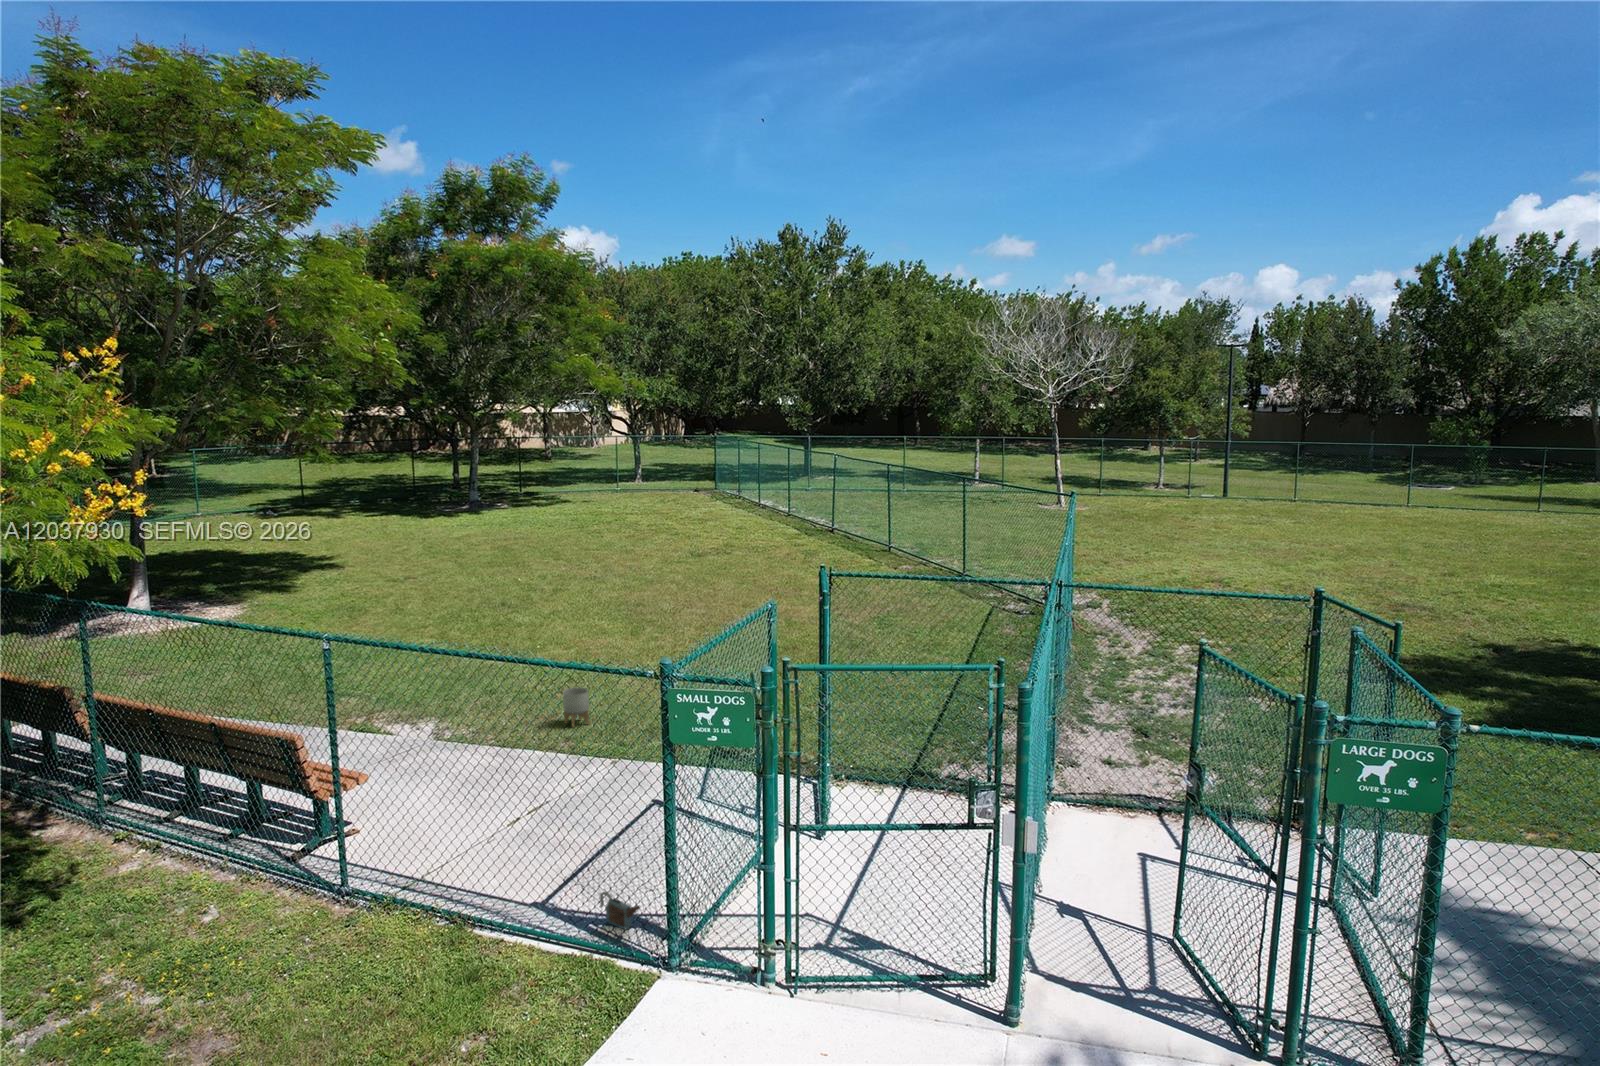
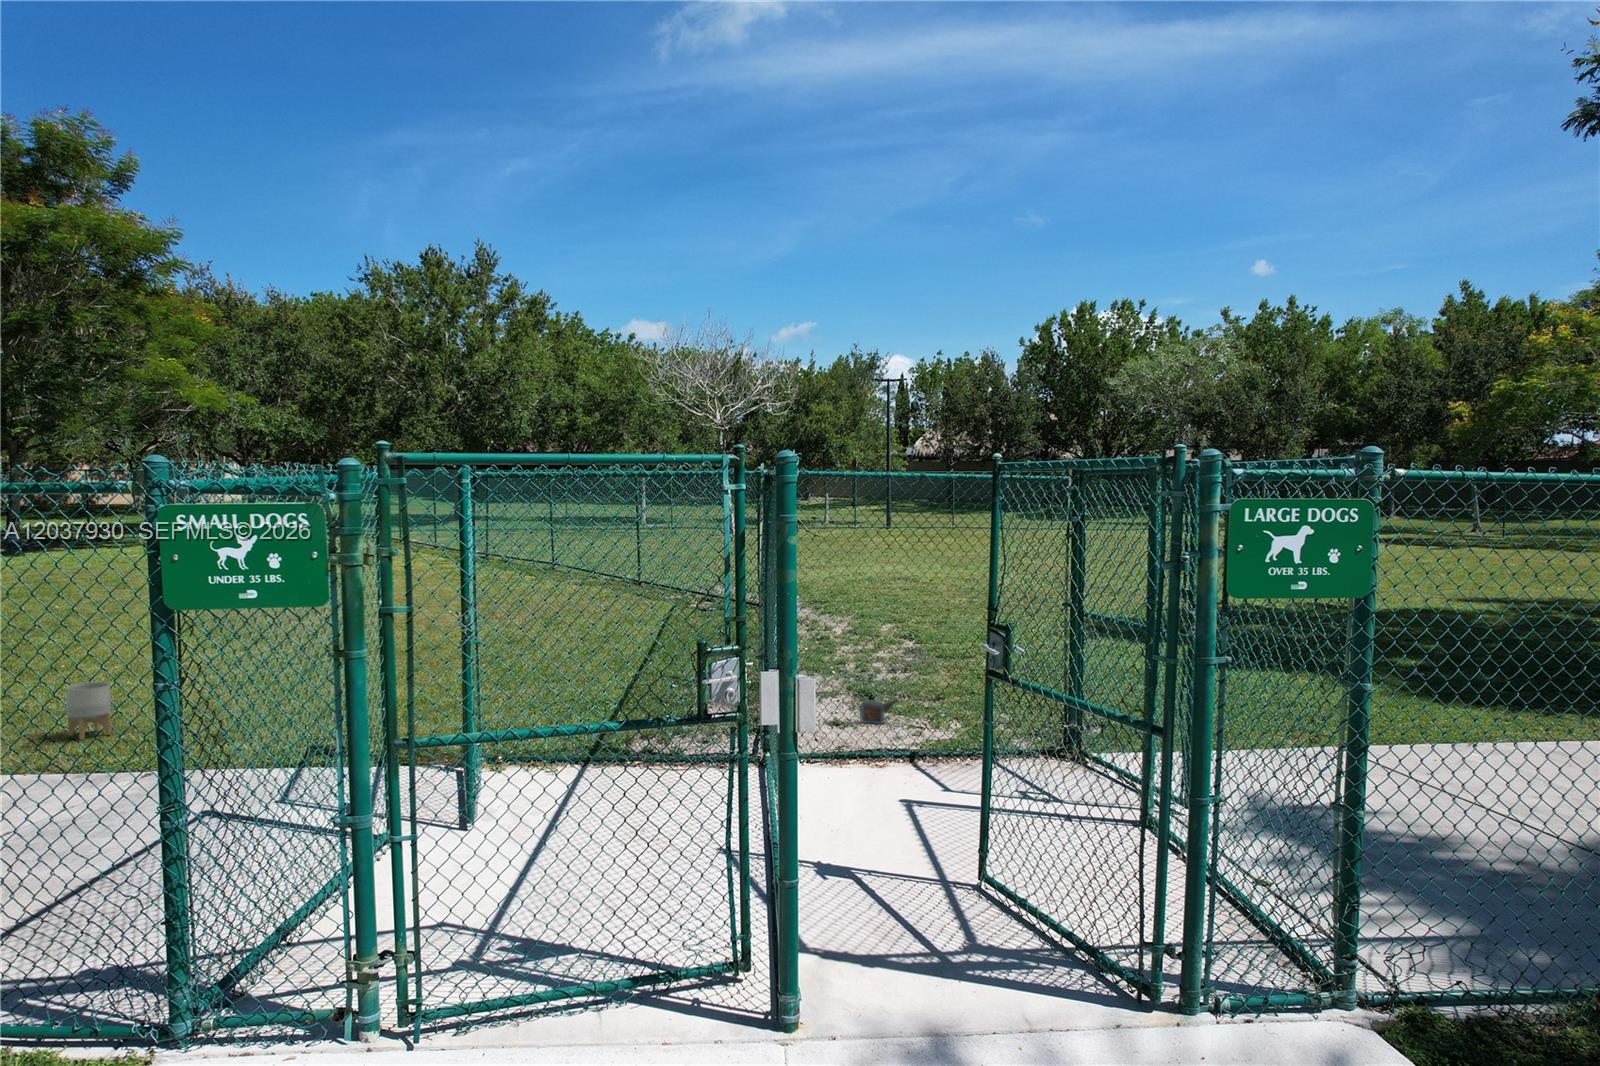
watering can: present [600,892,640,929] -> present [852,696,897,724]

